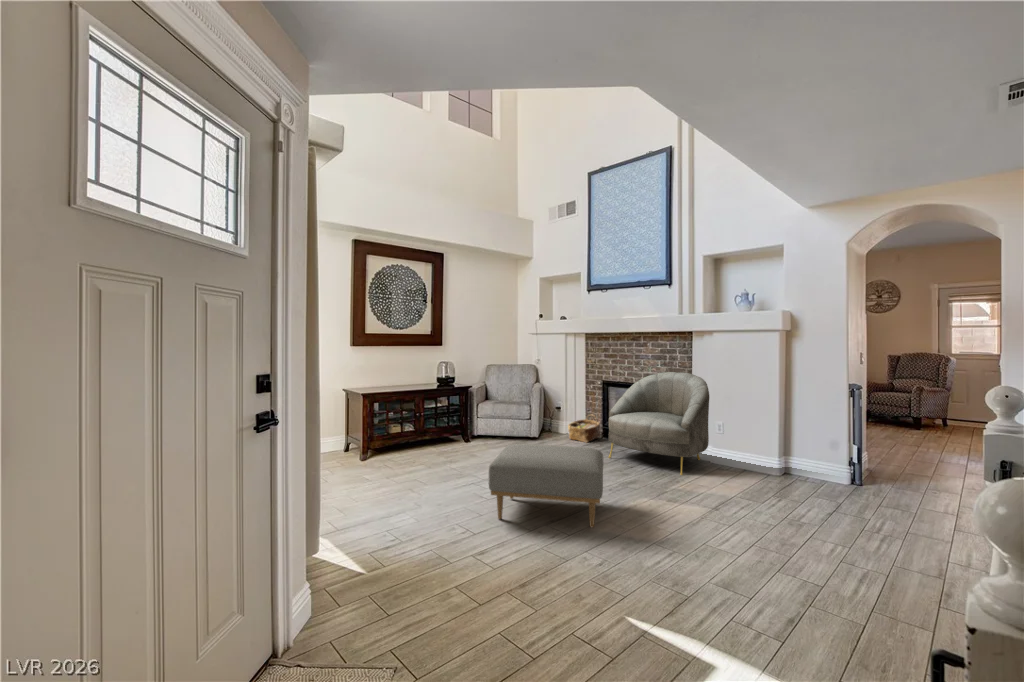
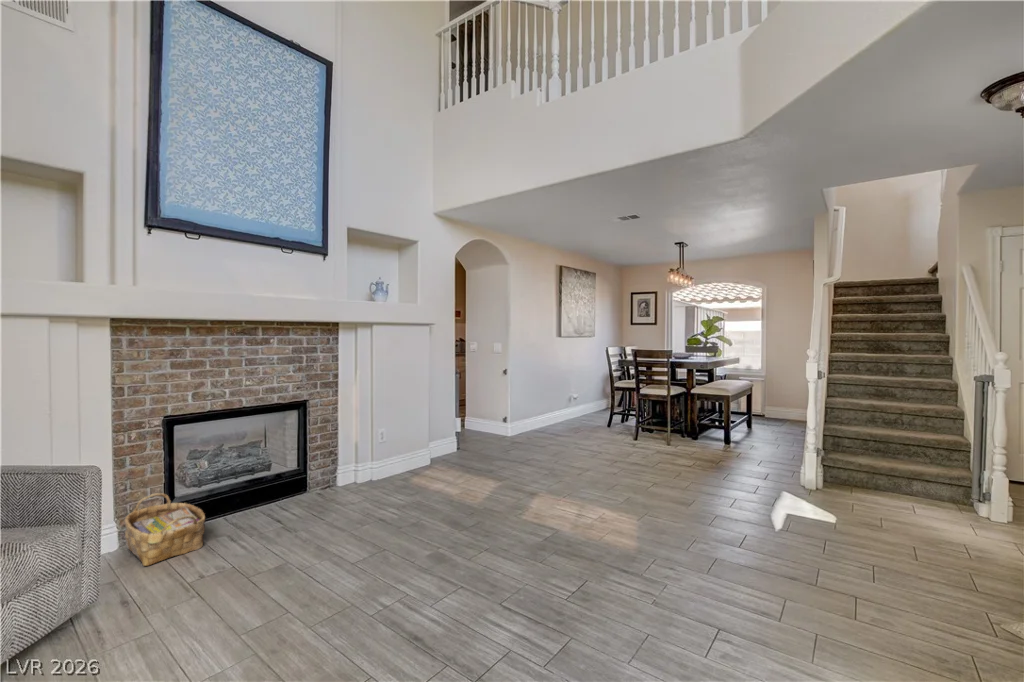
armchair: present [608,372,709,475] -> none [297,378,435,532]
ottoman: present [488,444,604,527] -> none [548,478,682,622]

